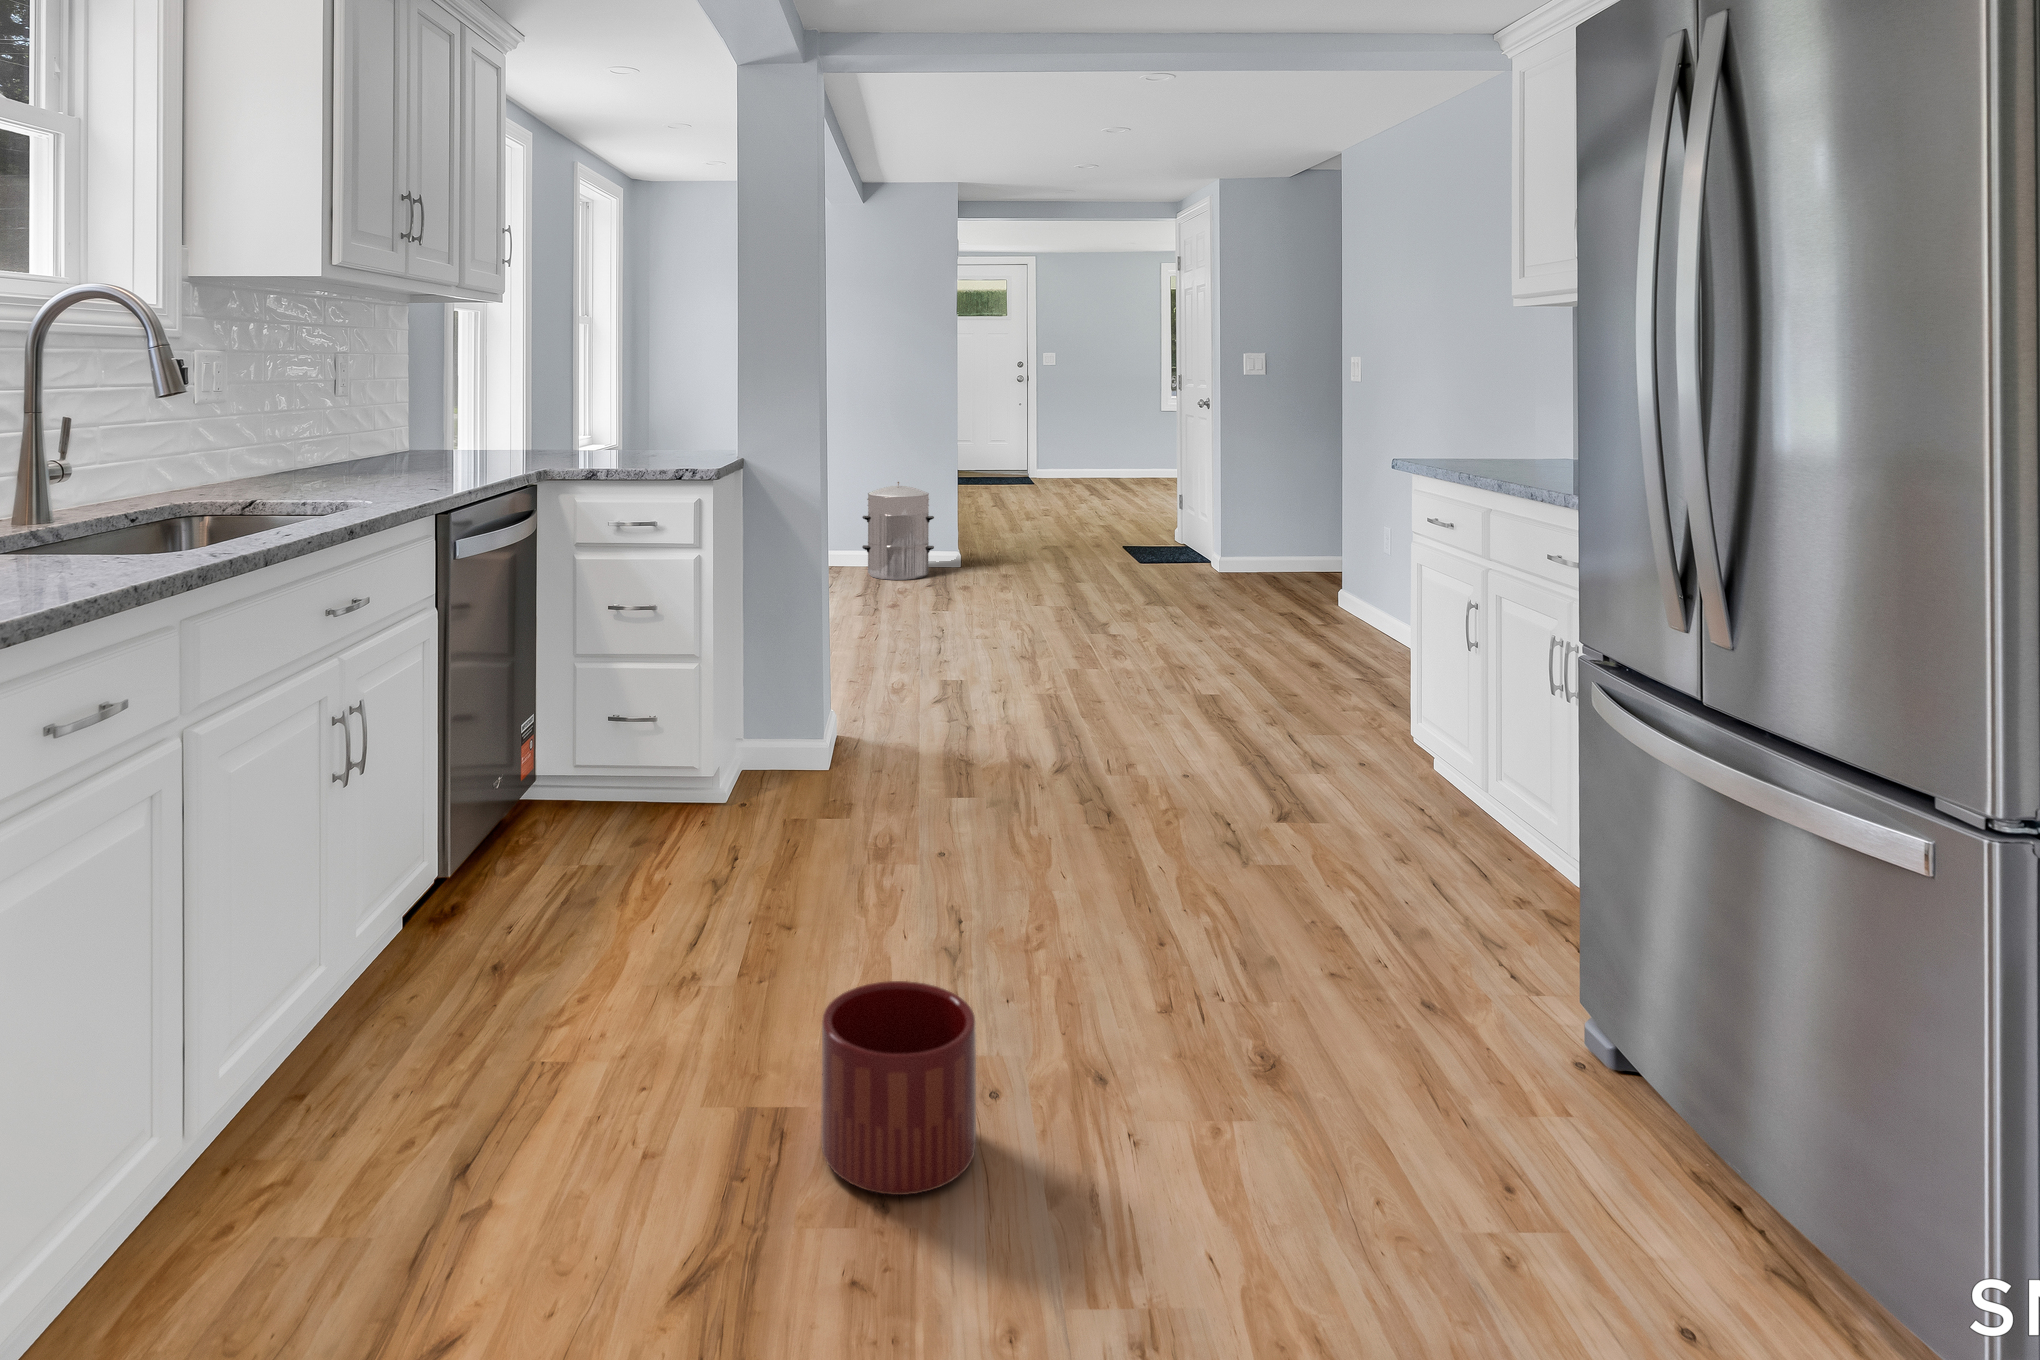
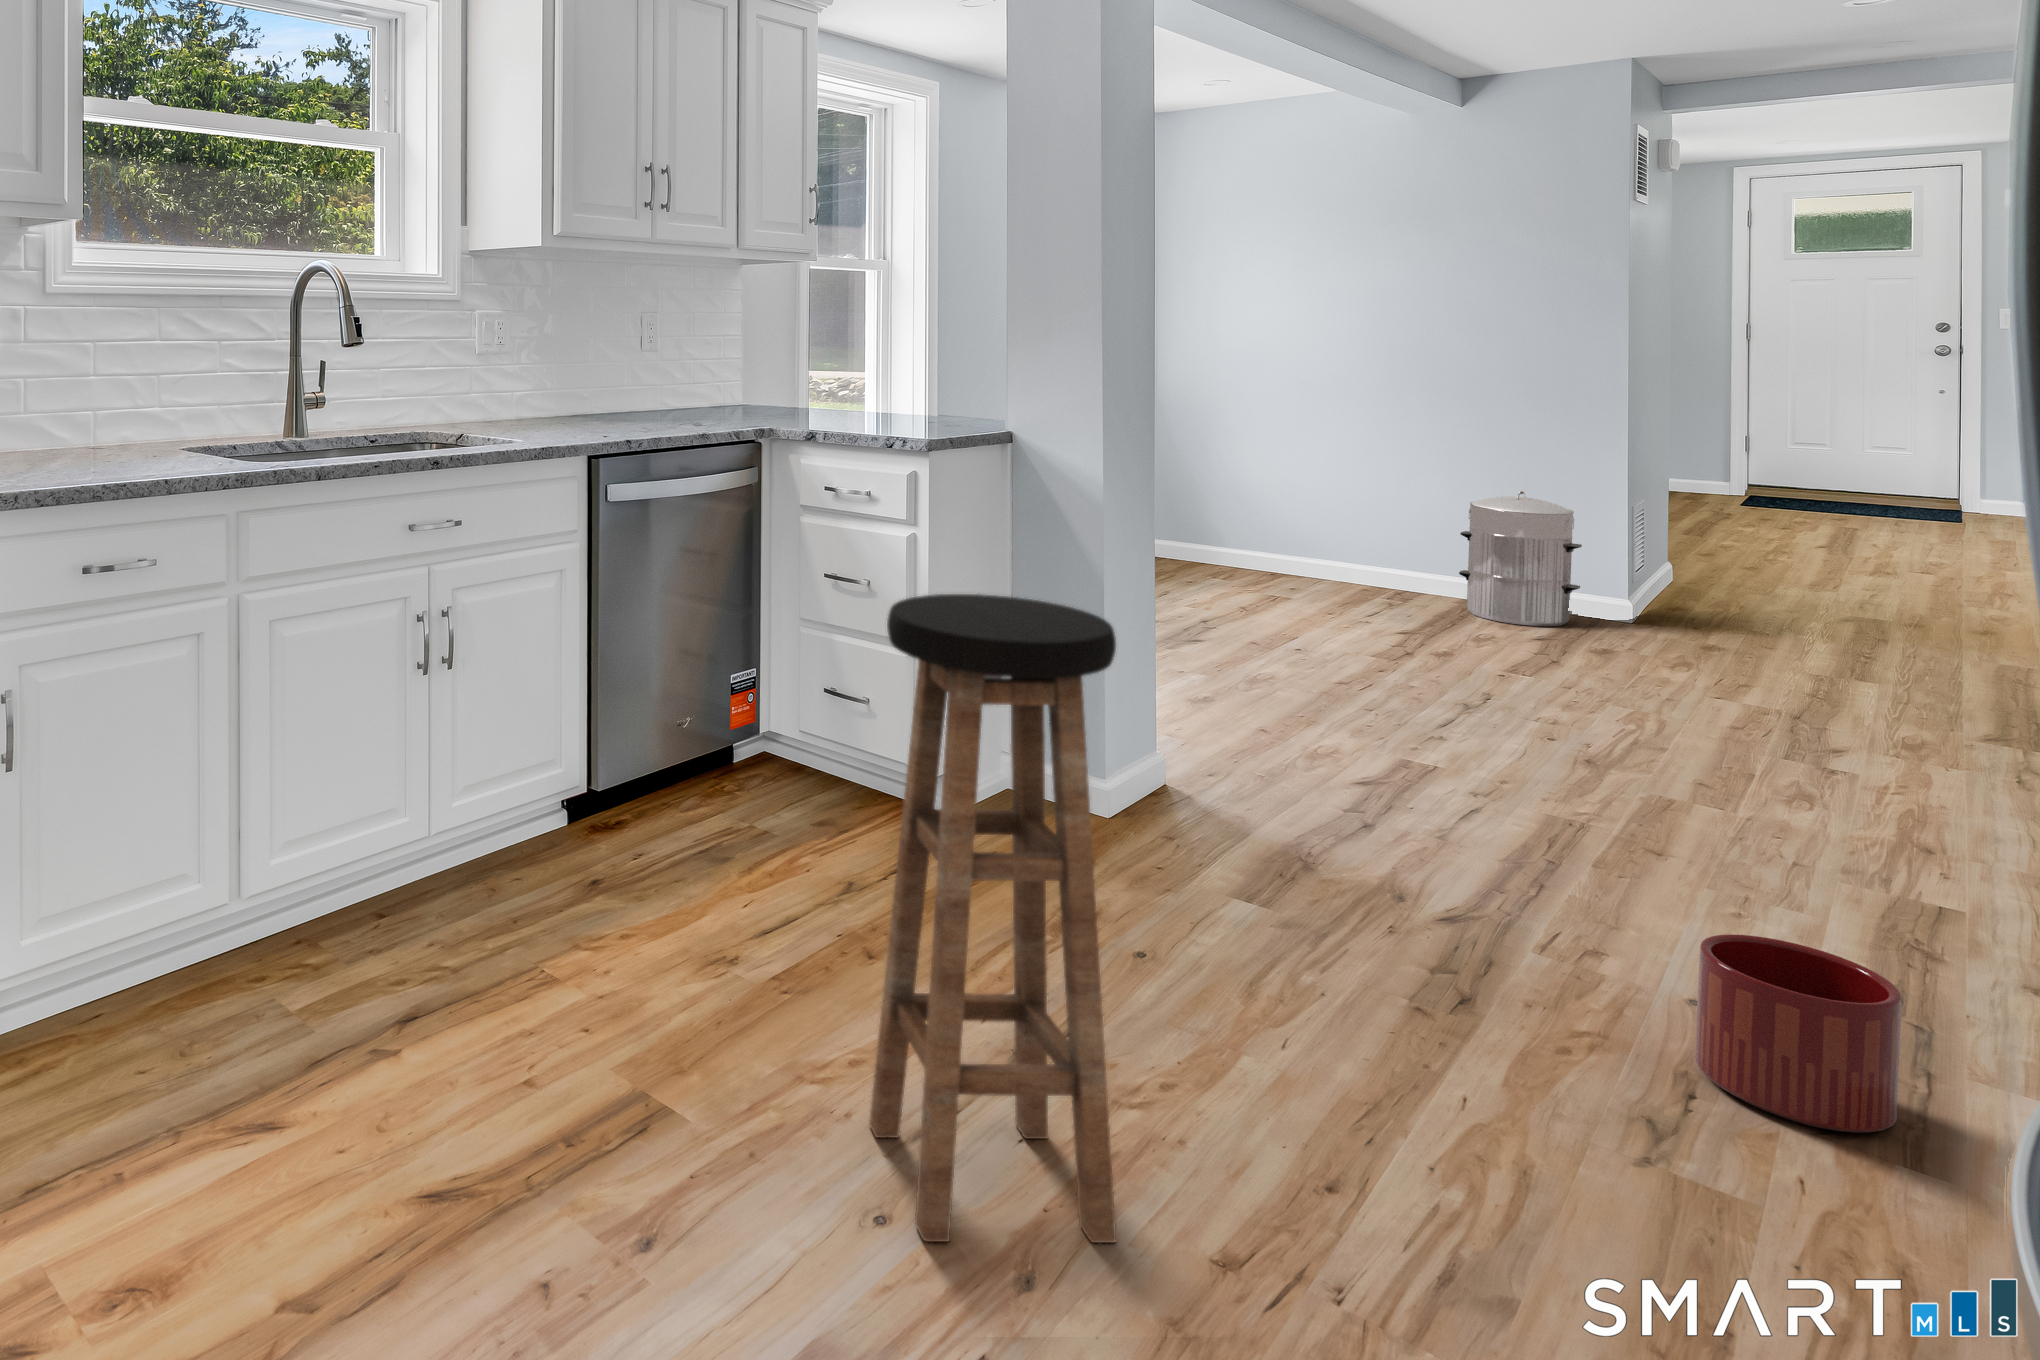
bar stool: none [979,570,1189,1114] -> present [869,594,1116,1243]
planter: present [821,981,976,1195] -> present [1695,934,1901,1133]

